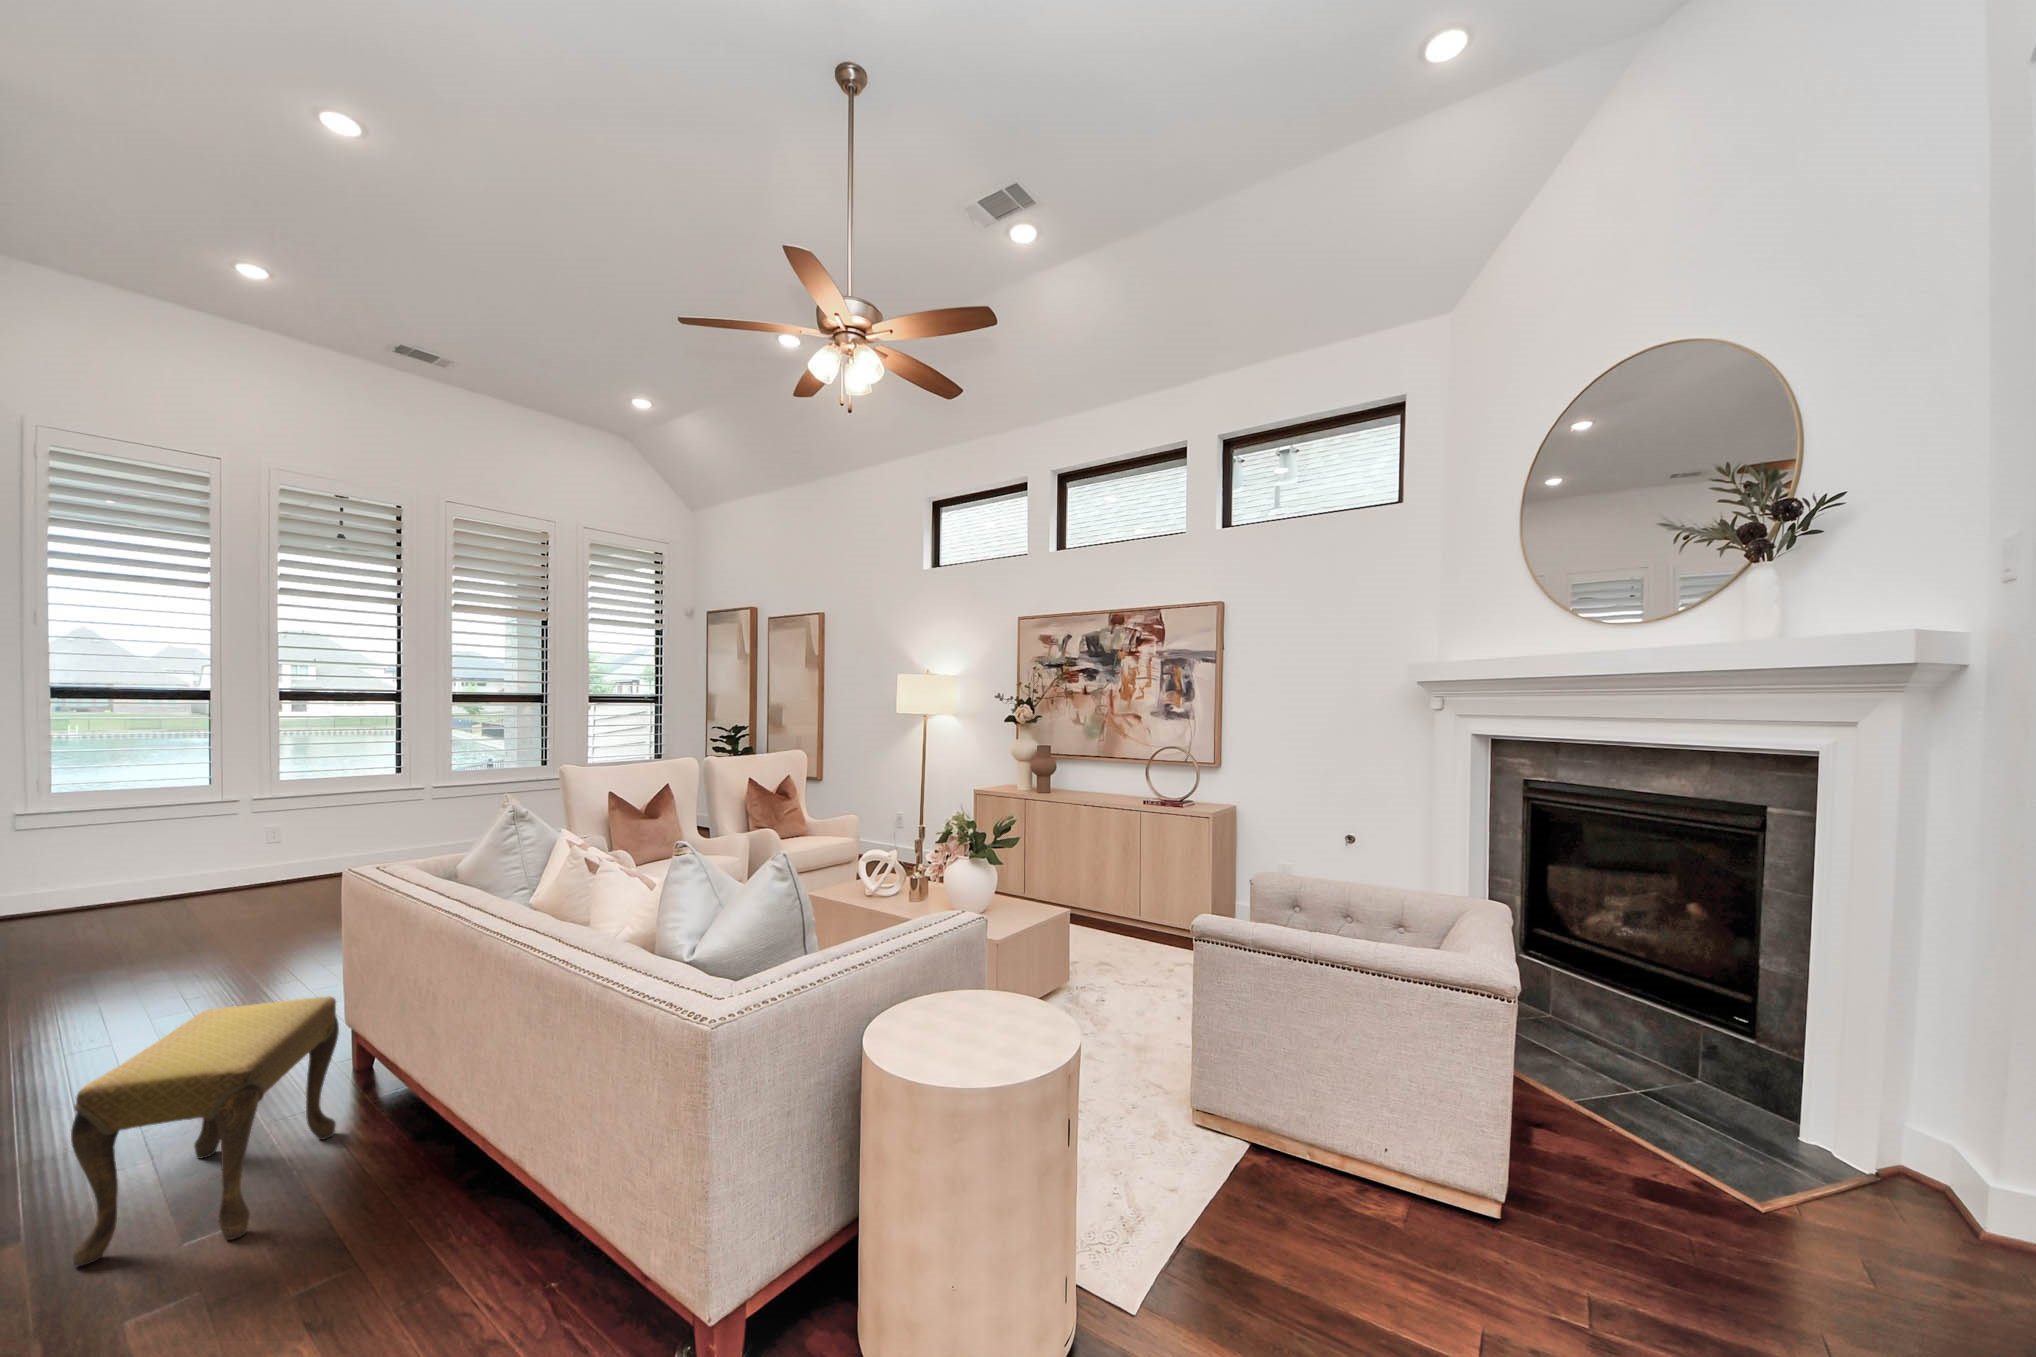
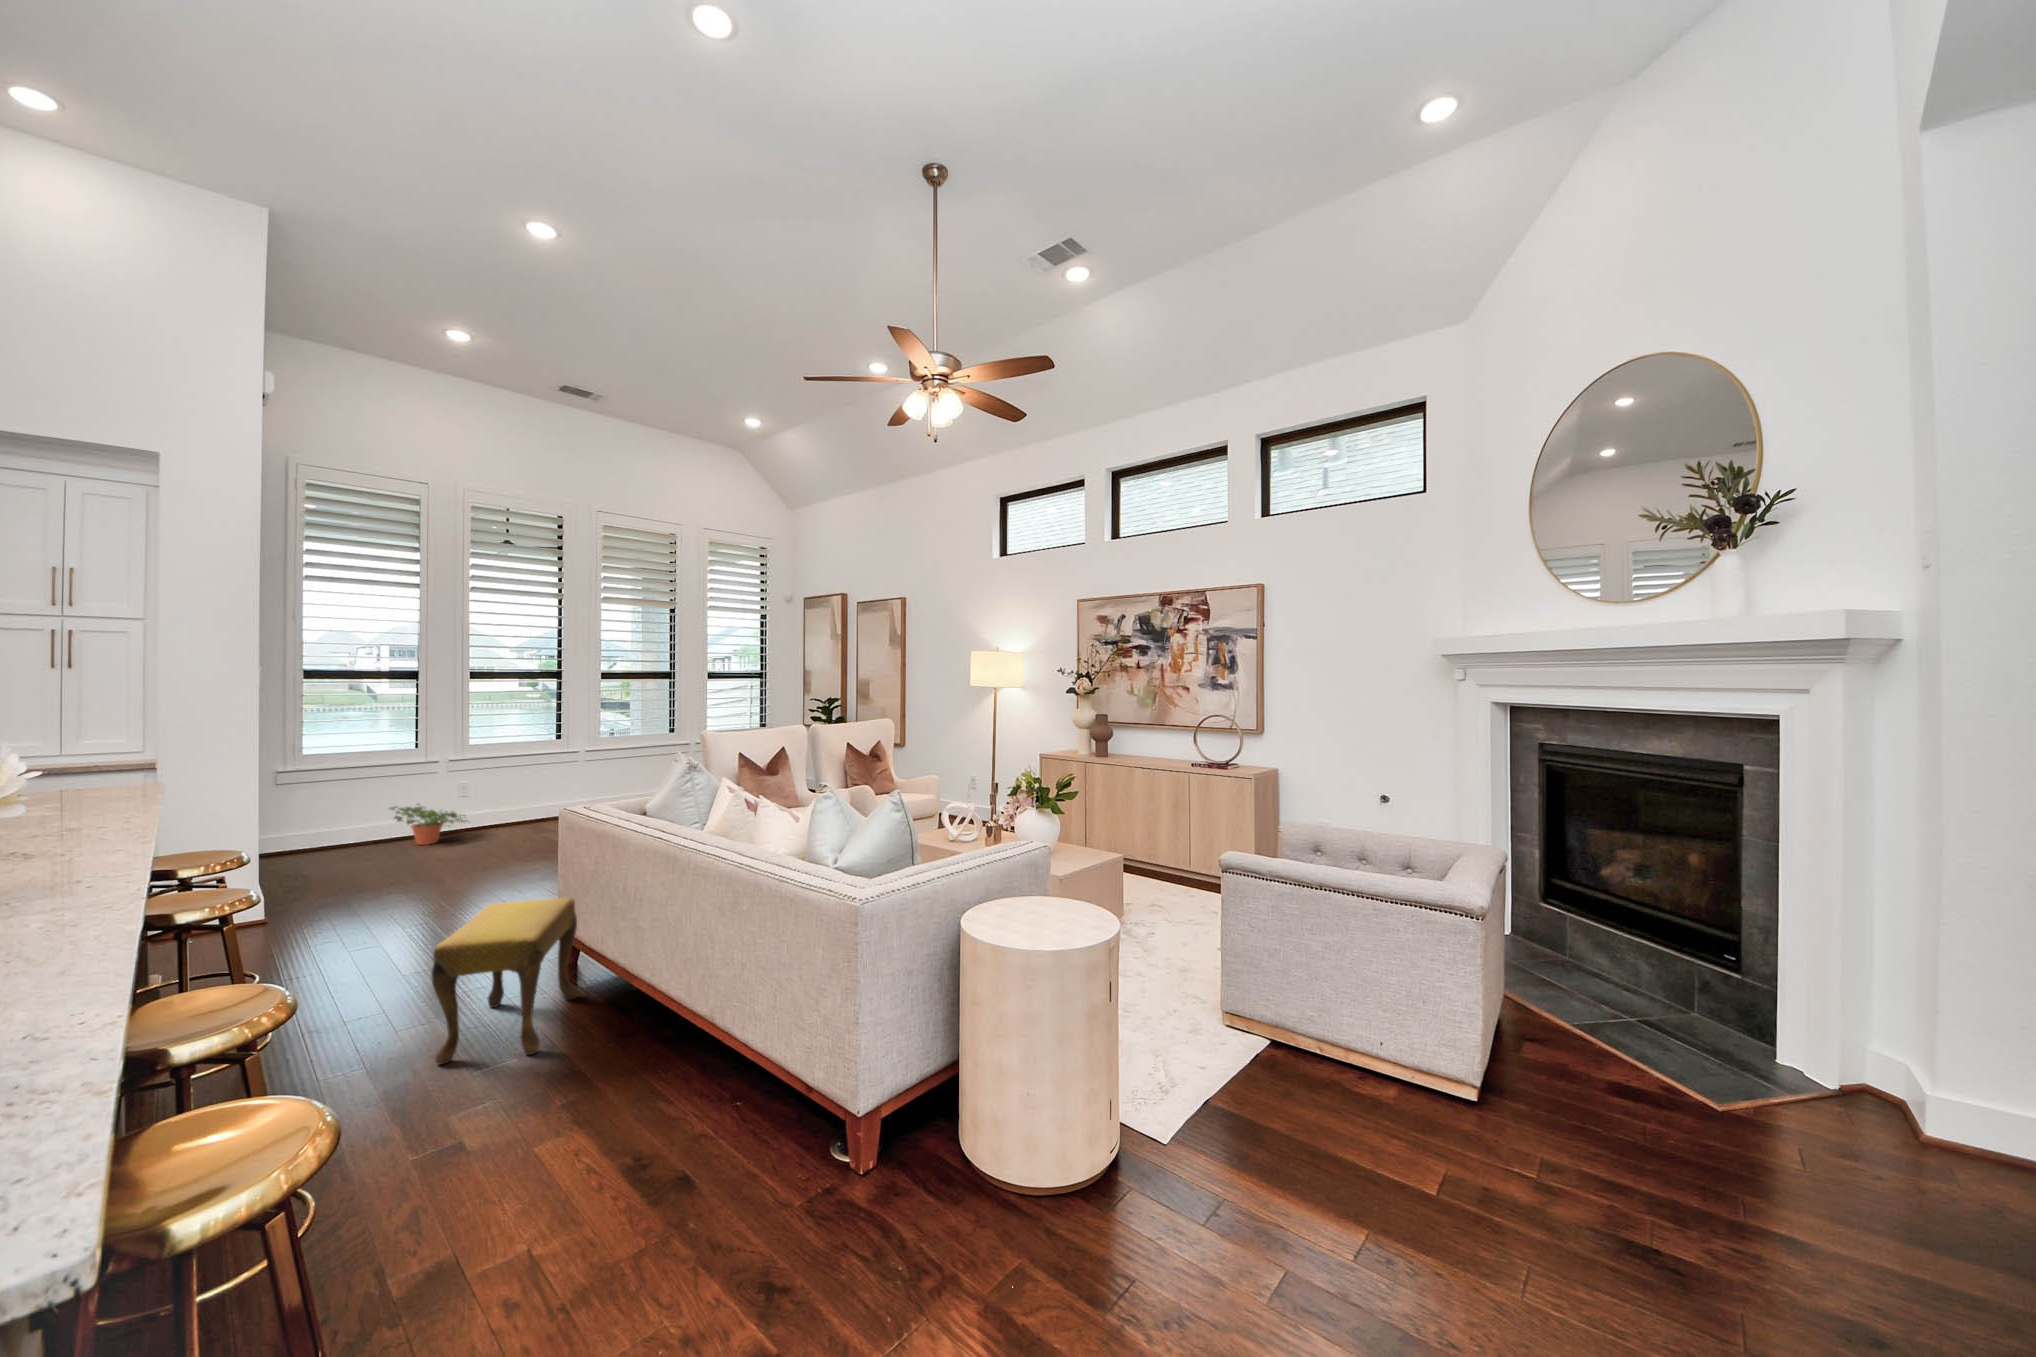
potted plant: none [143,855,263,909] -> present [390,806,467,845]

